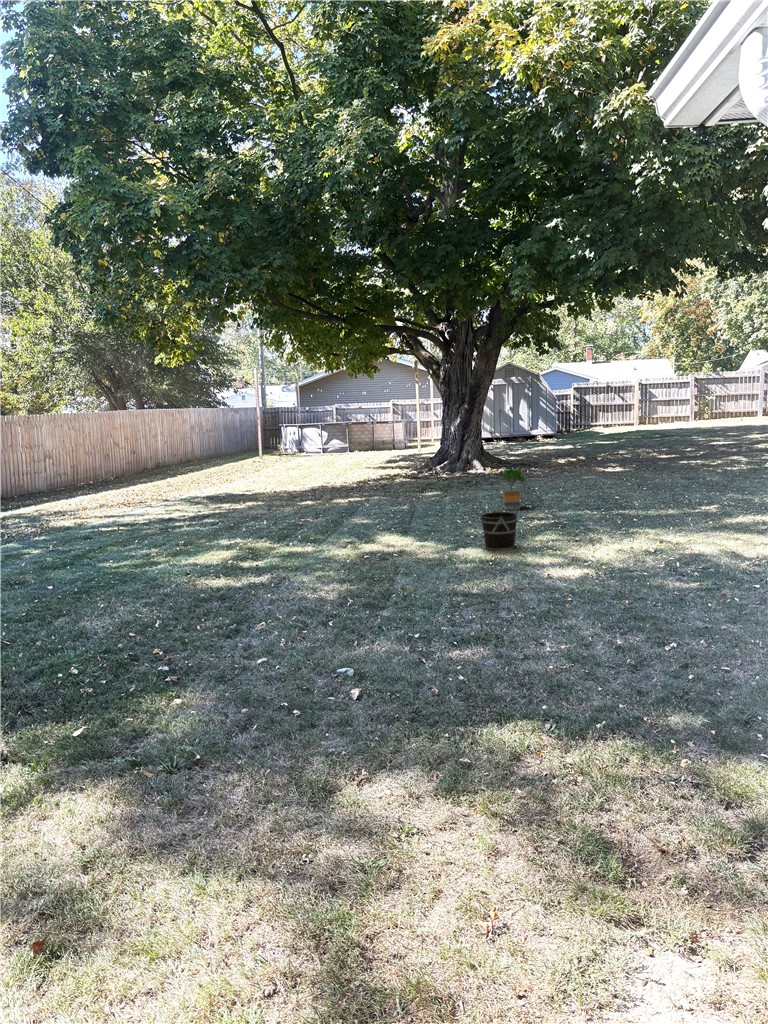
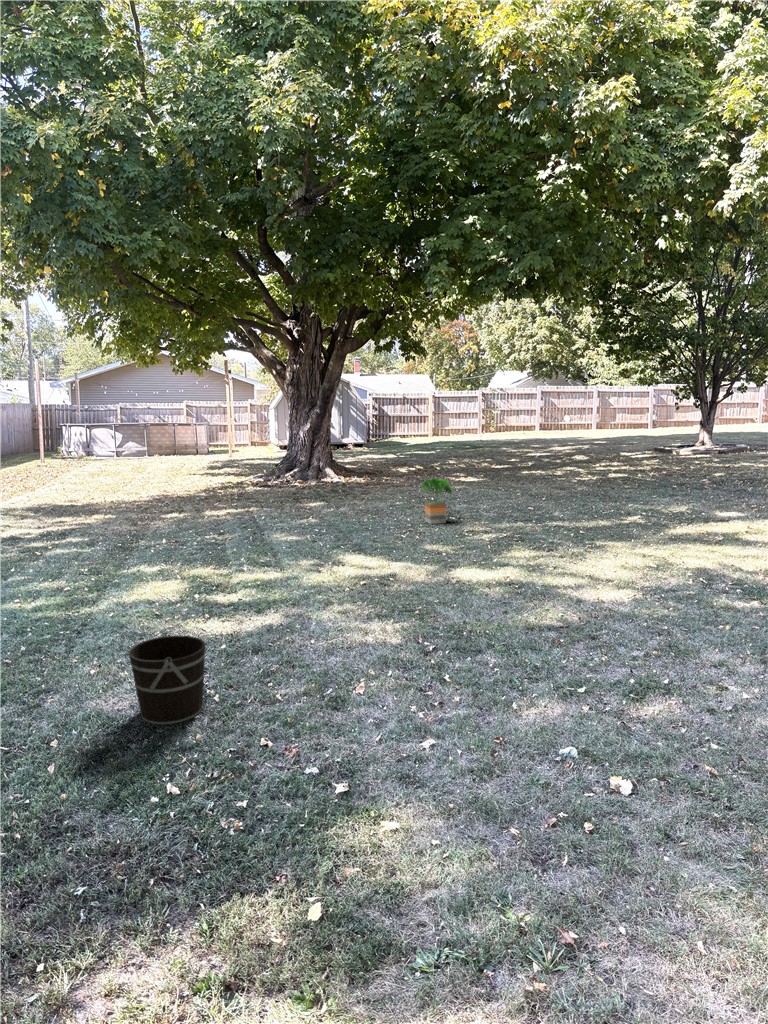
bucket: present [481,512,517,550] -> present [126,633,205,724]

